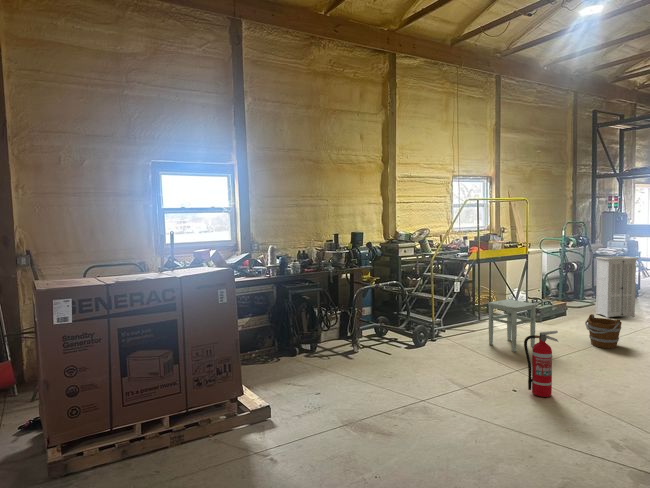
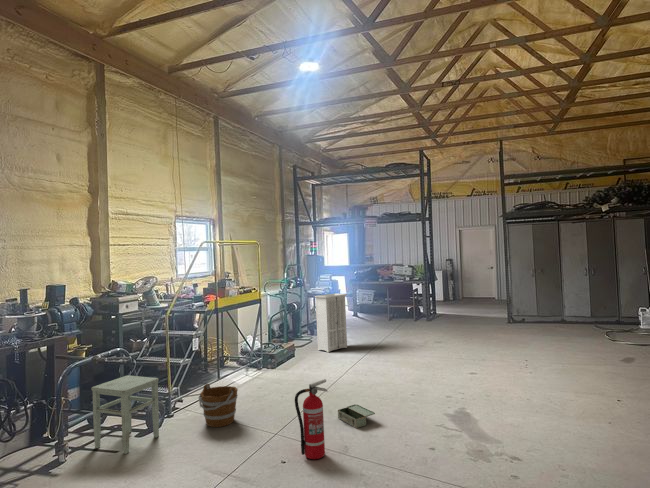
stool: present [488,299,536,352] -> present [91,375,159,454]
bucket: present [585,314,622,348] -> present [199,384,238,427]
toolbox: none [582,366,623,386] -> present [338,405,375,428]

